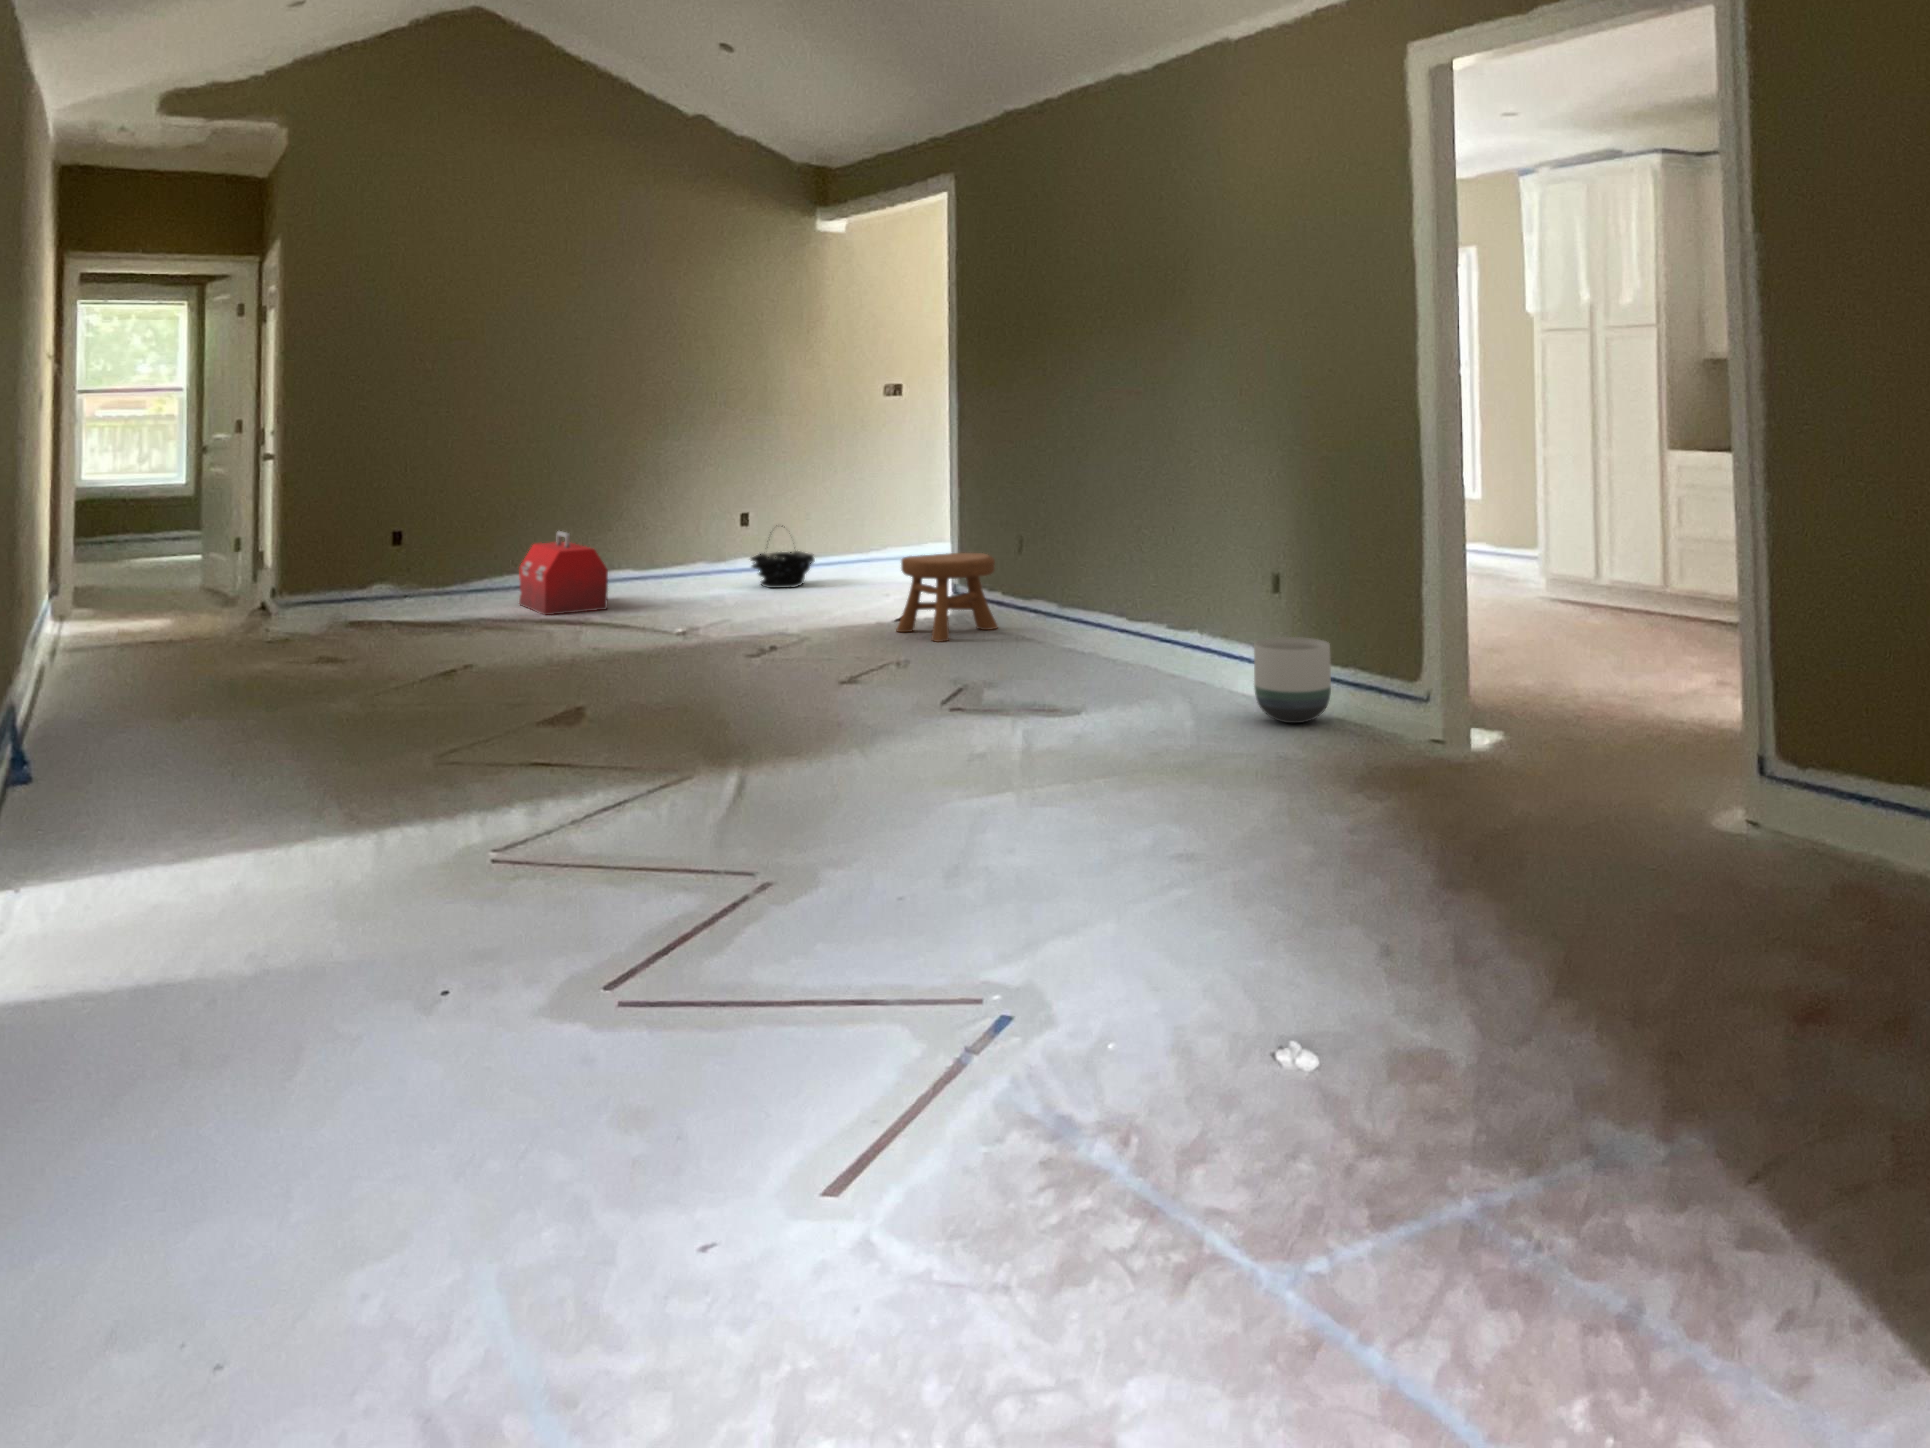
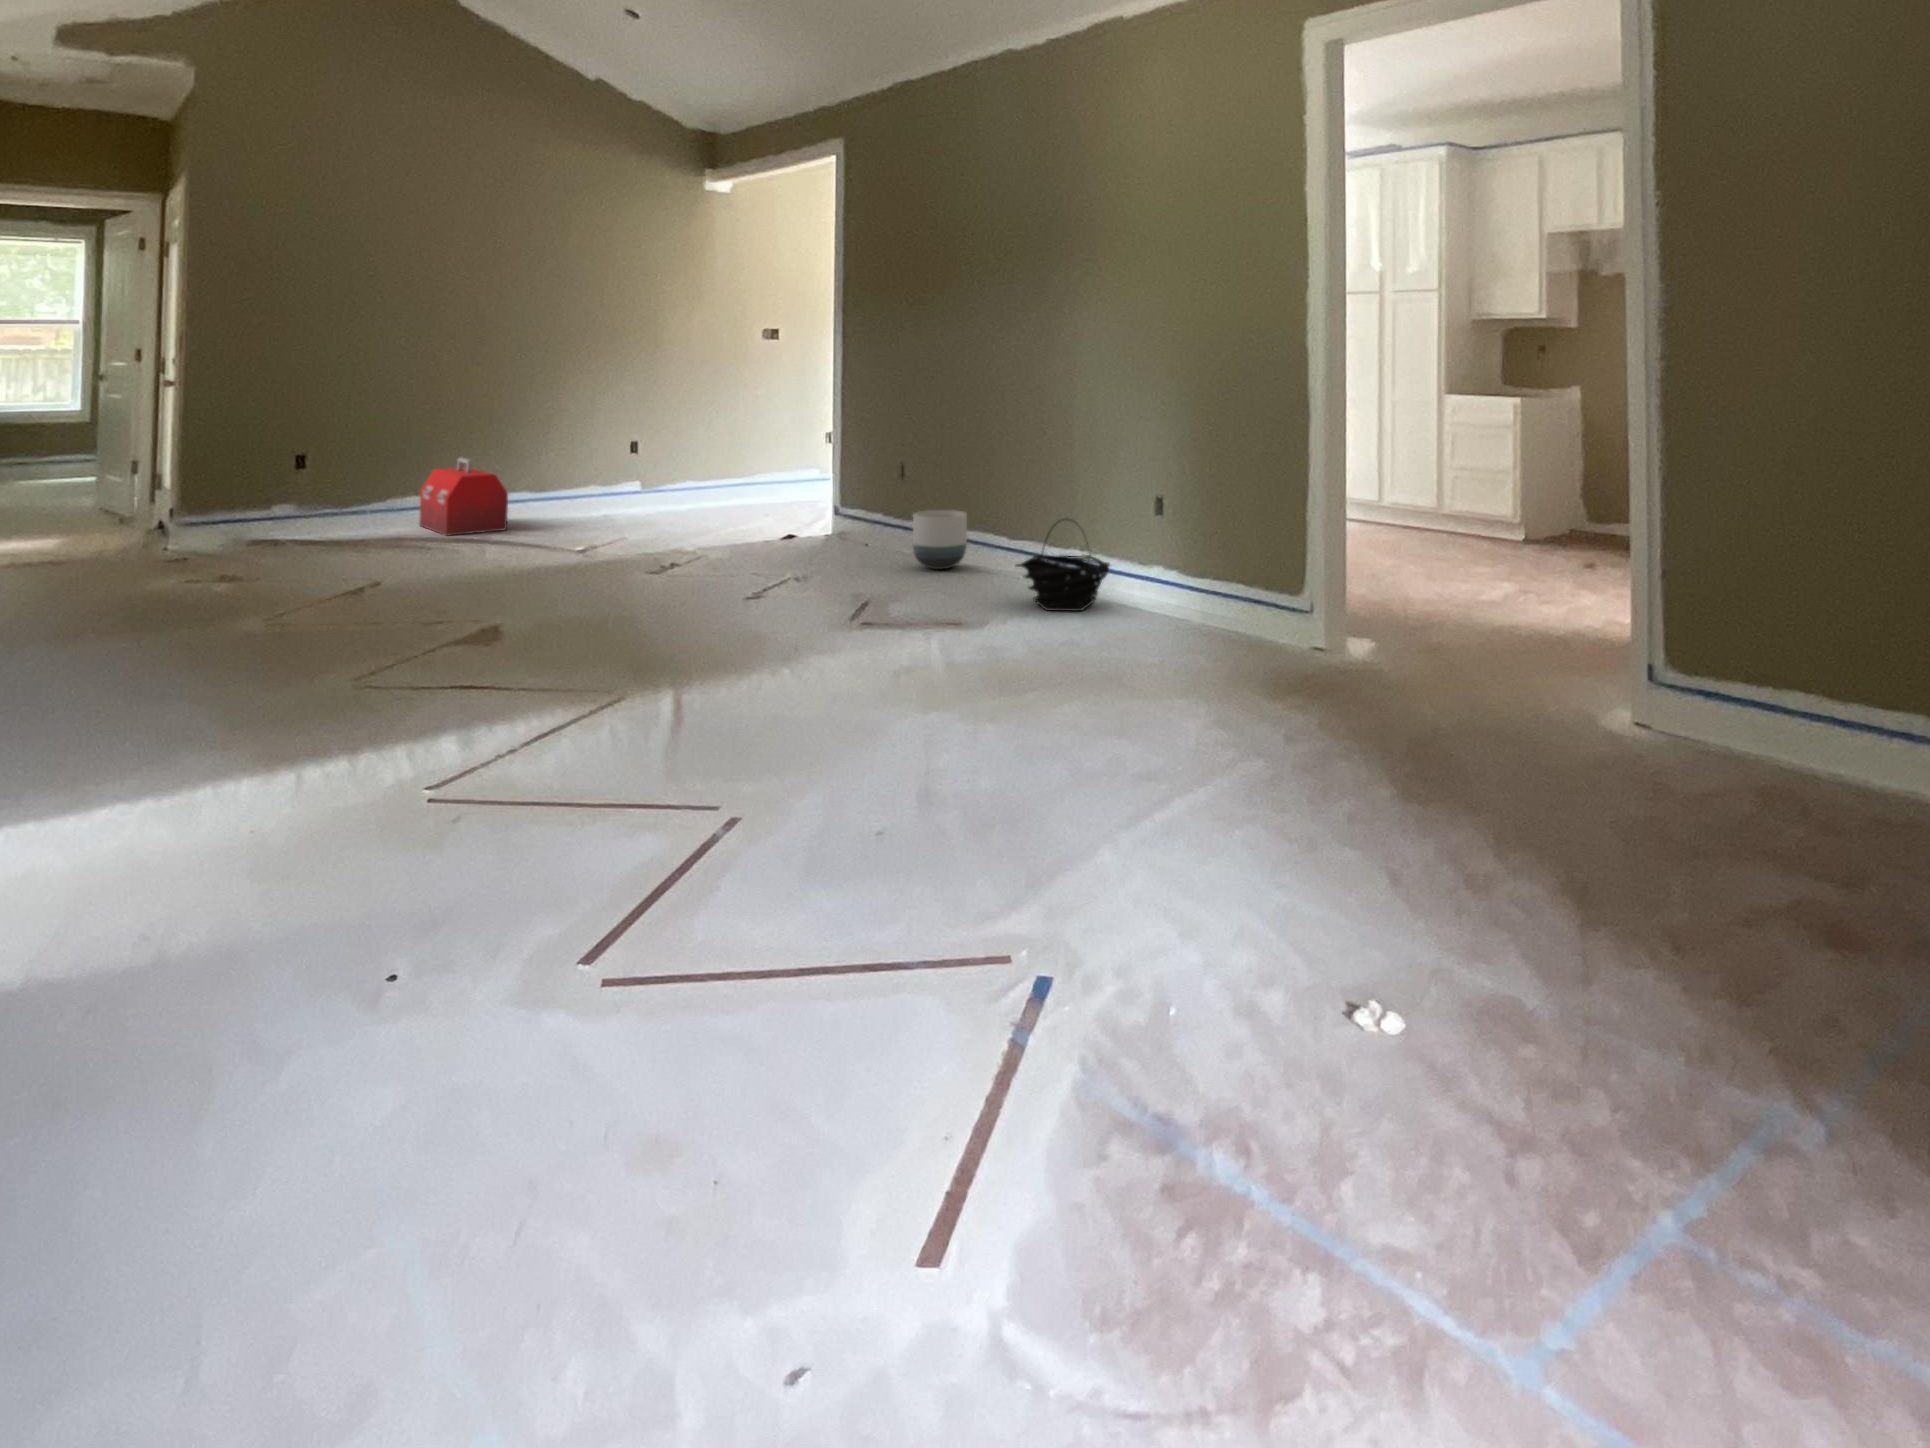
basket: present [751,526,814,588] -> present [1016,520,1110,611]
stool: present [896,553,998,642] -> none [787,479,881,559]
planter: present [1254,637,1331,723] -> present [913,510,967,569]

